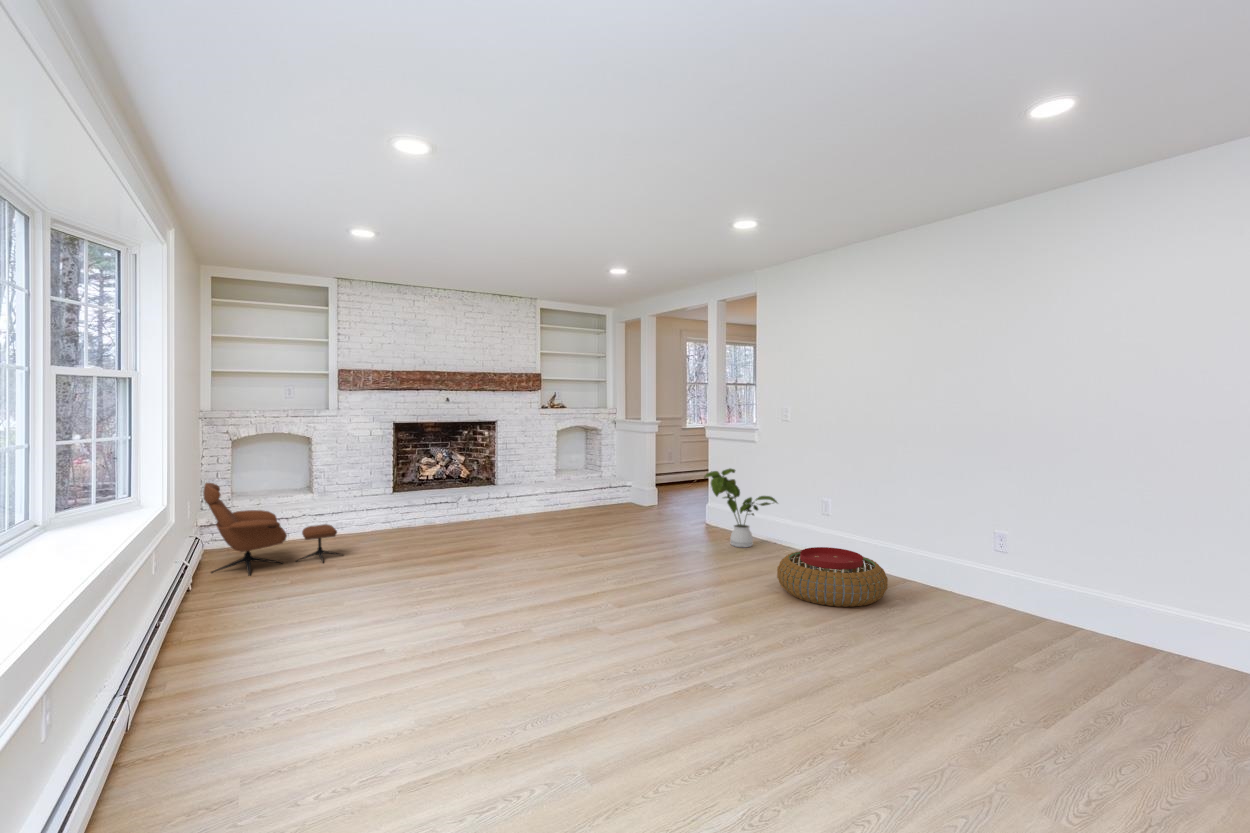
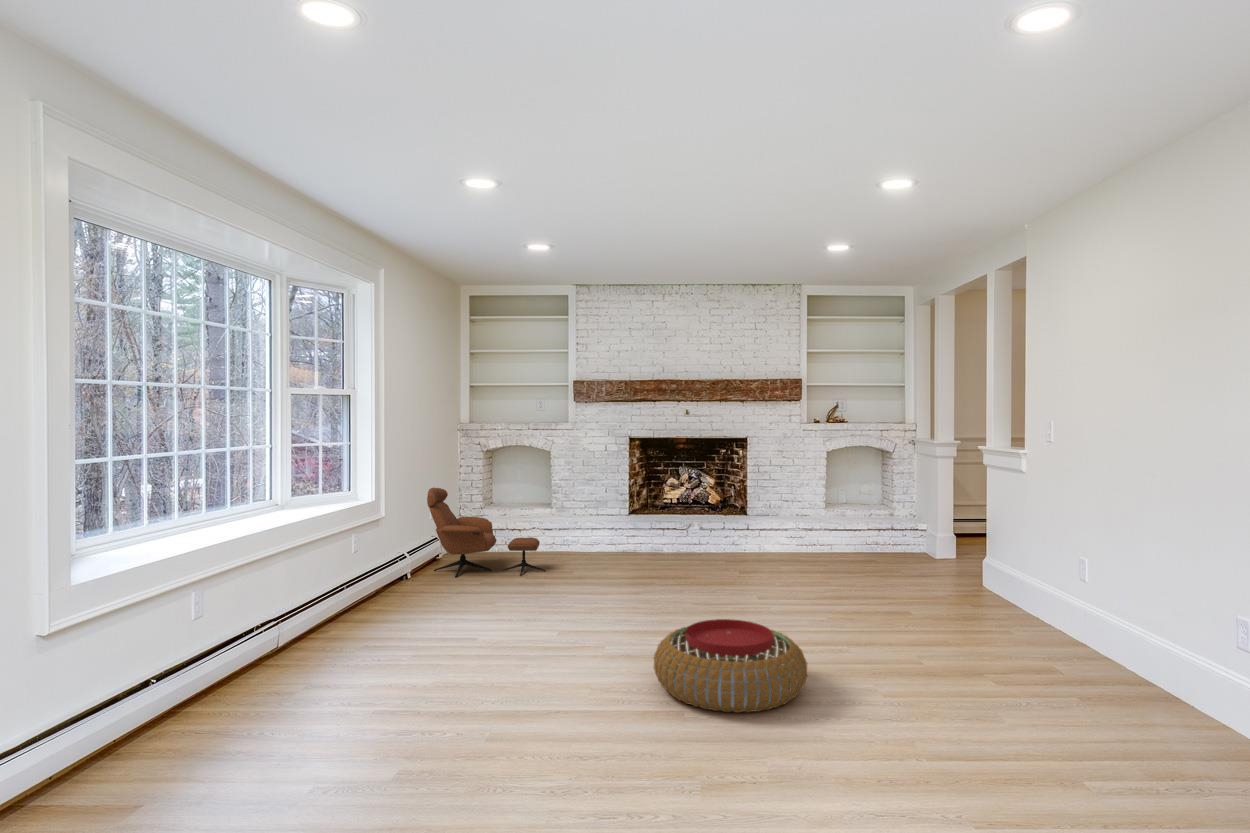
house plant: present [704,469,777,548] -> none [958,513,1081,639]
pouf: present [777,547,888,607] -> present [654,619,807,713]

